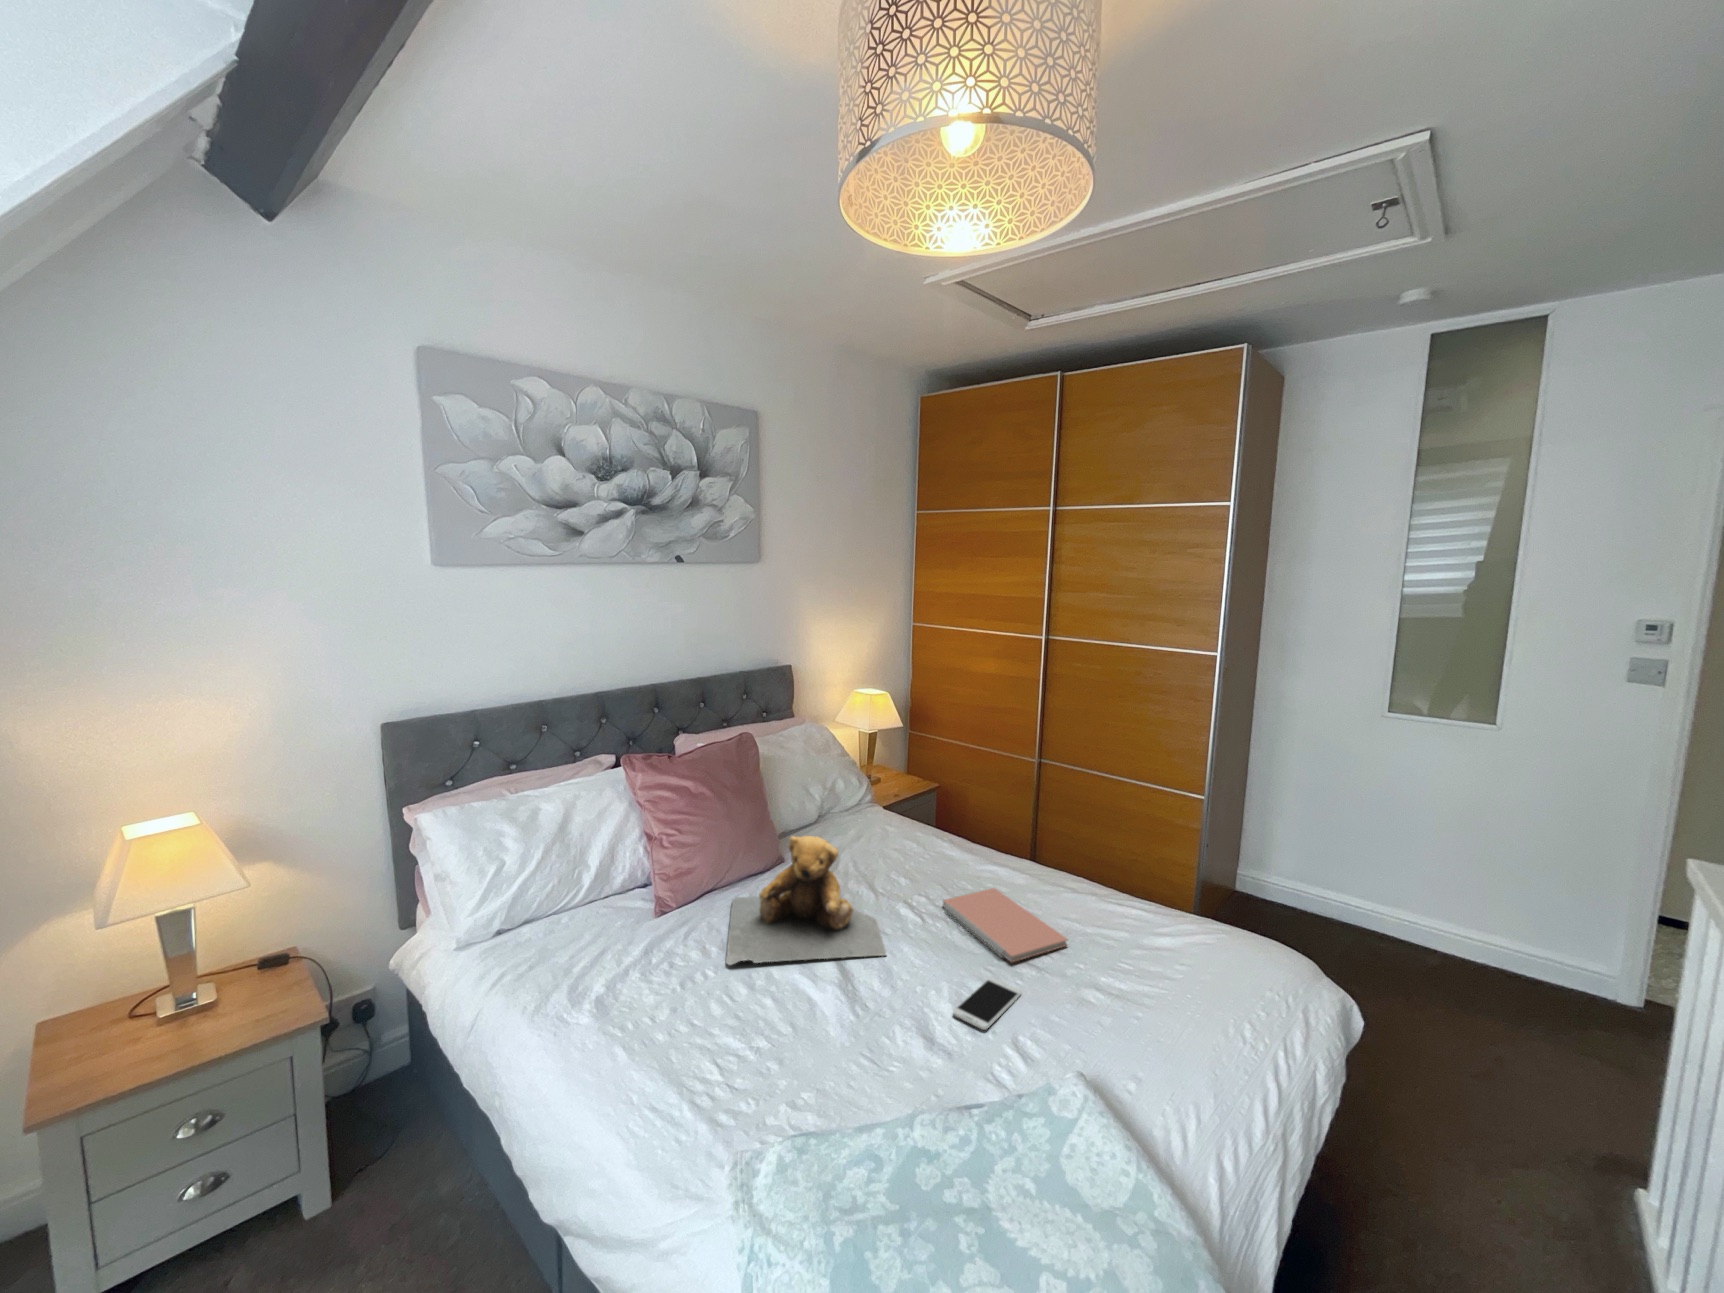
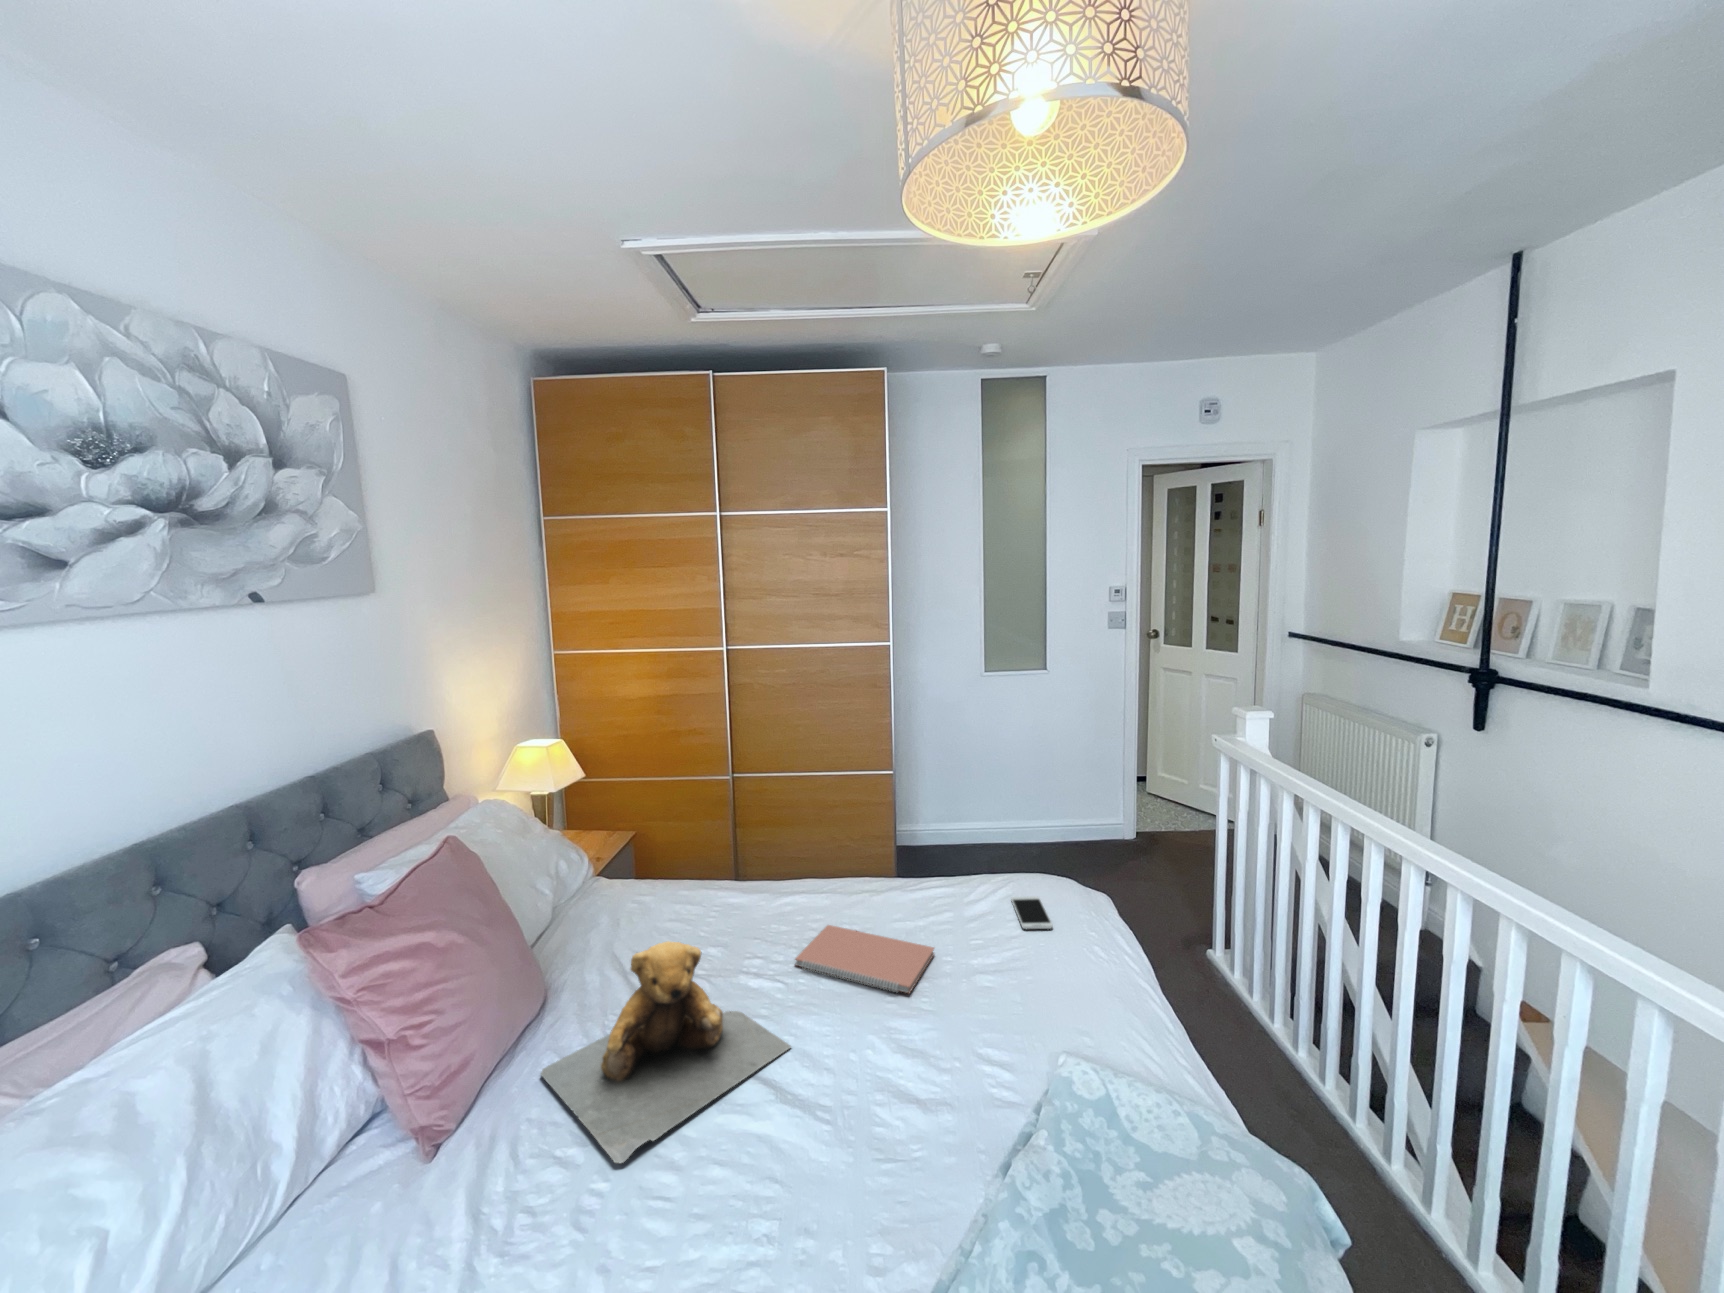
smartphone: present [953,977,1021,1030] -> present [1011,896,1053,929]

